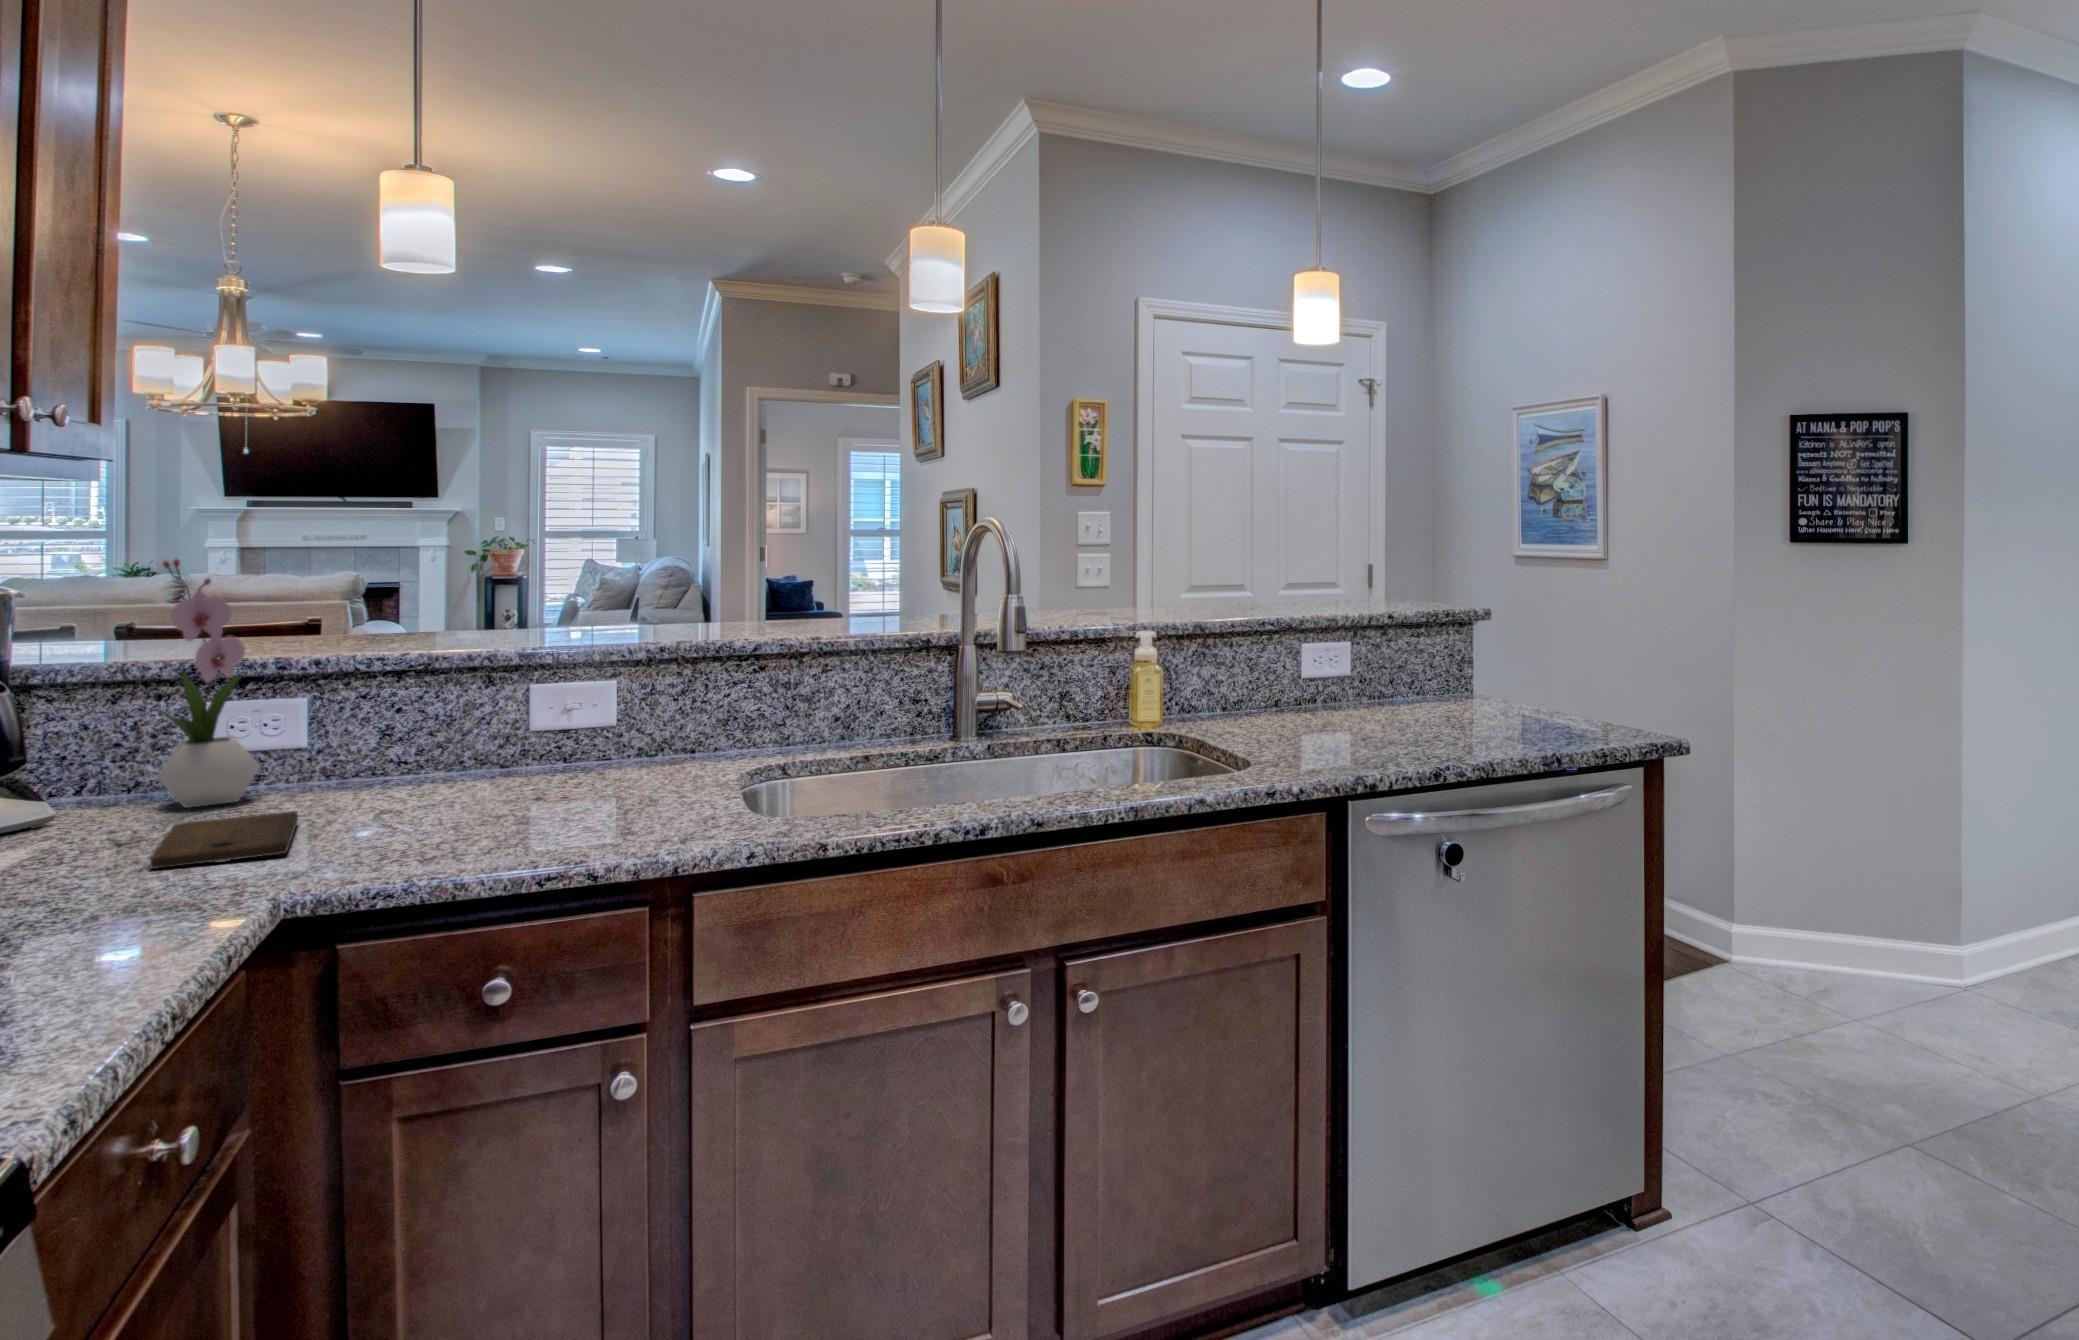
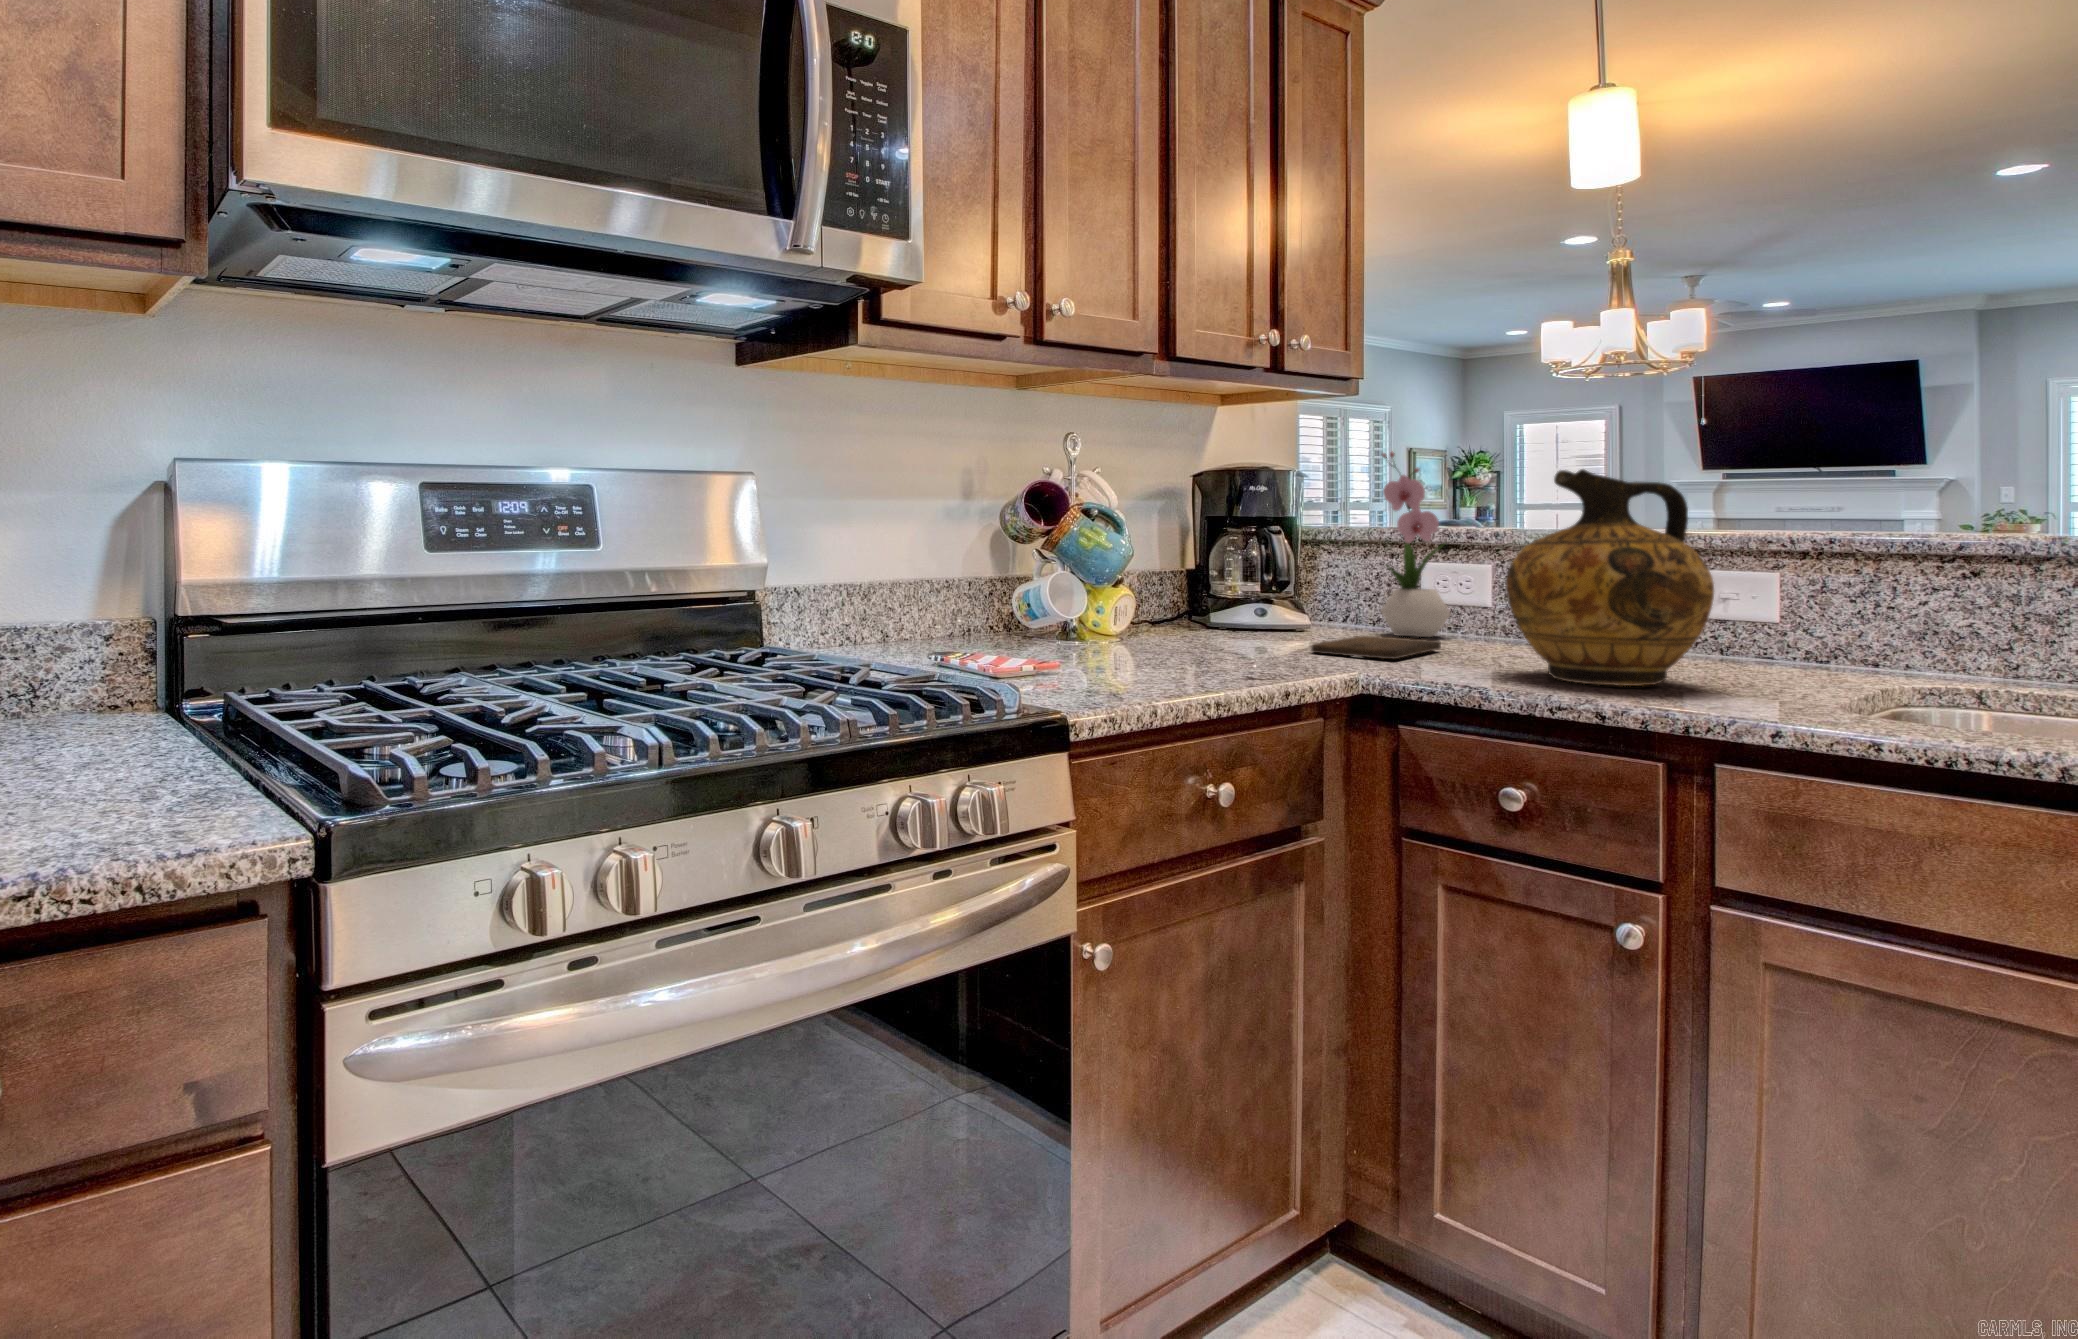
ceramic jug: none [433,605,639,839] -> present [1506,469,1714,686]

